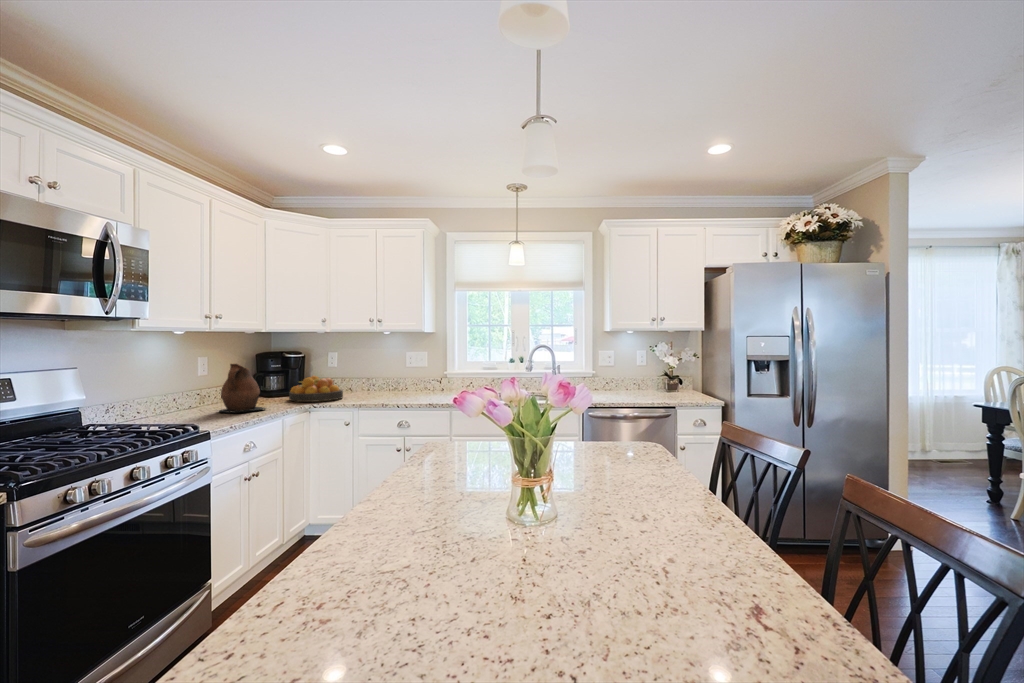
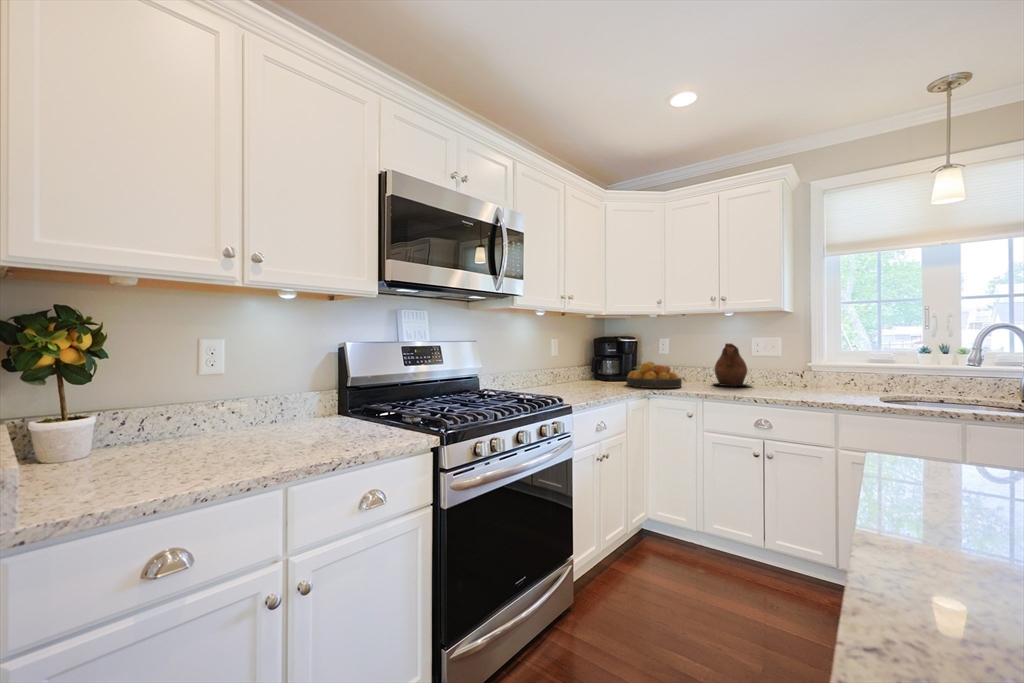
ceramic pitcher: present [219,364,266,413] -> present [714,343,750,386]

